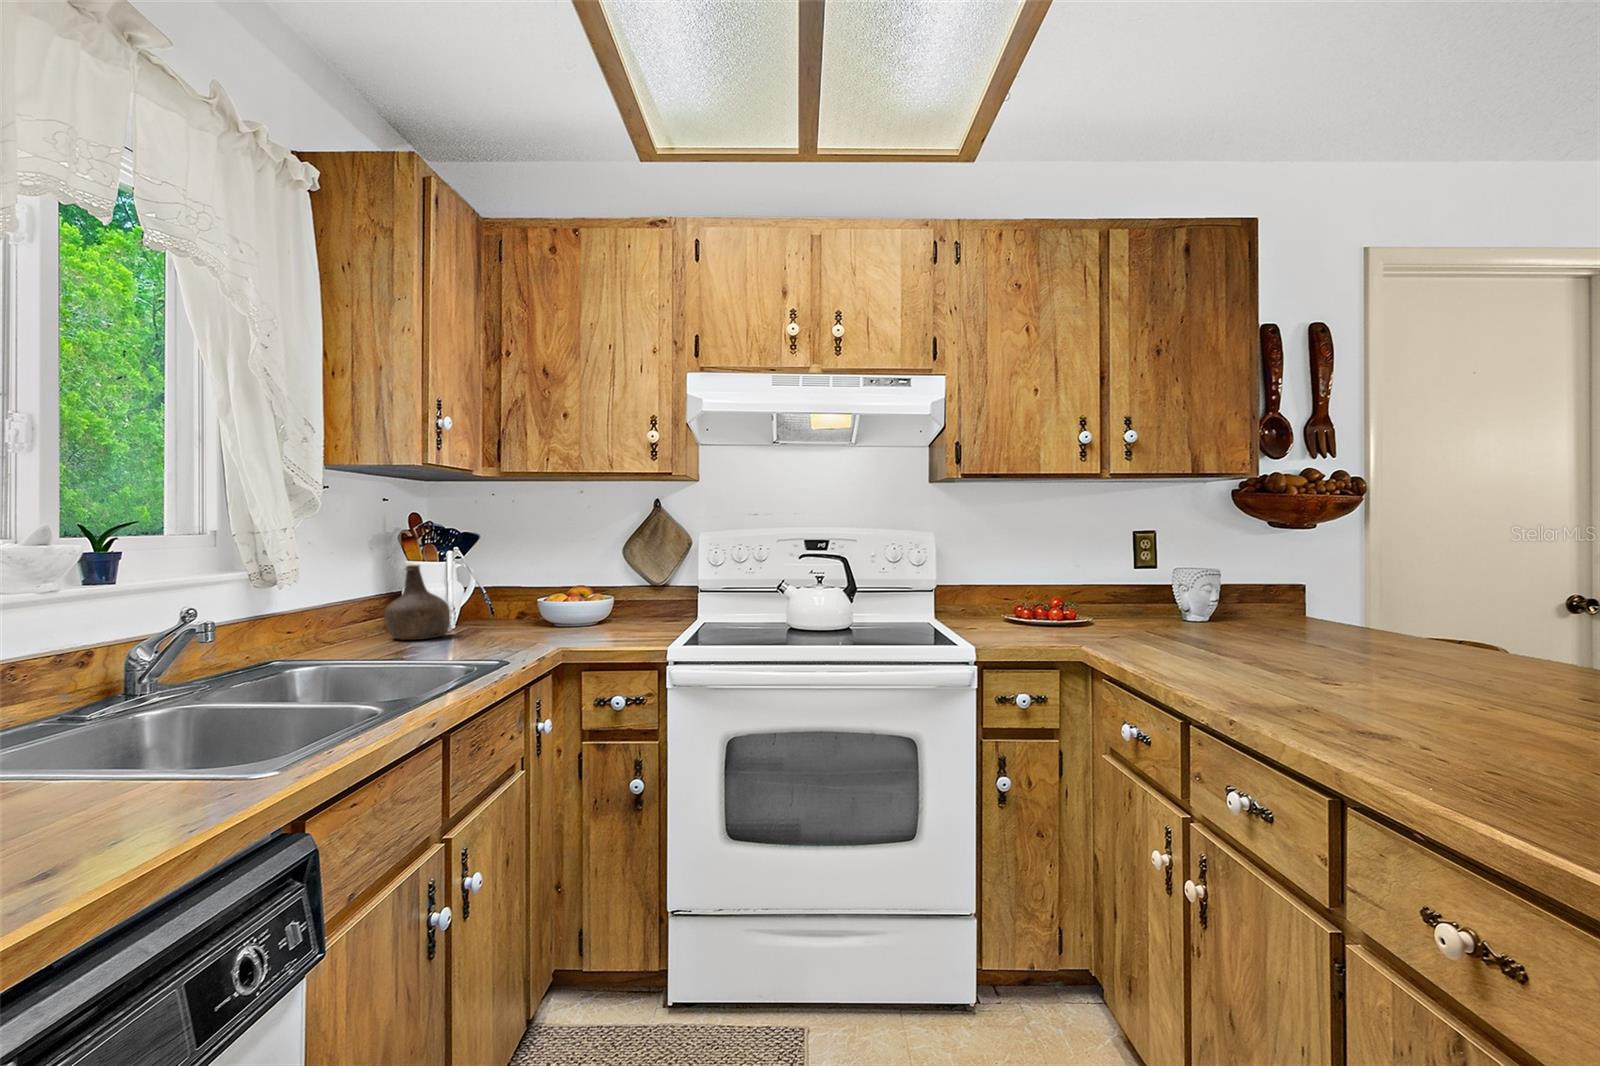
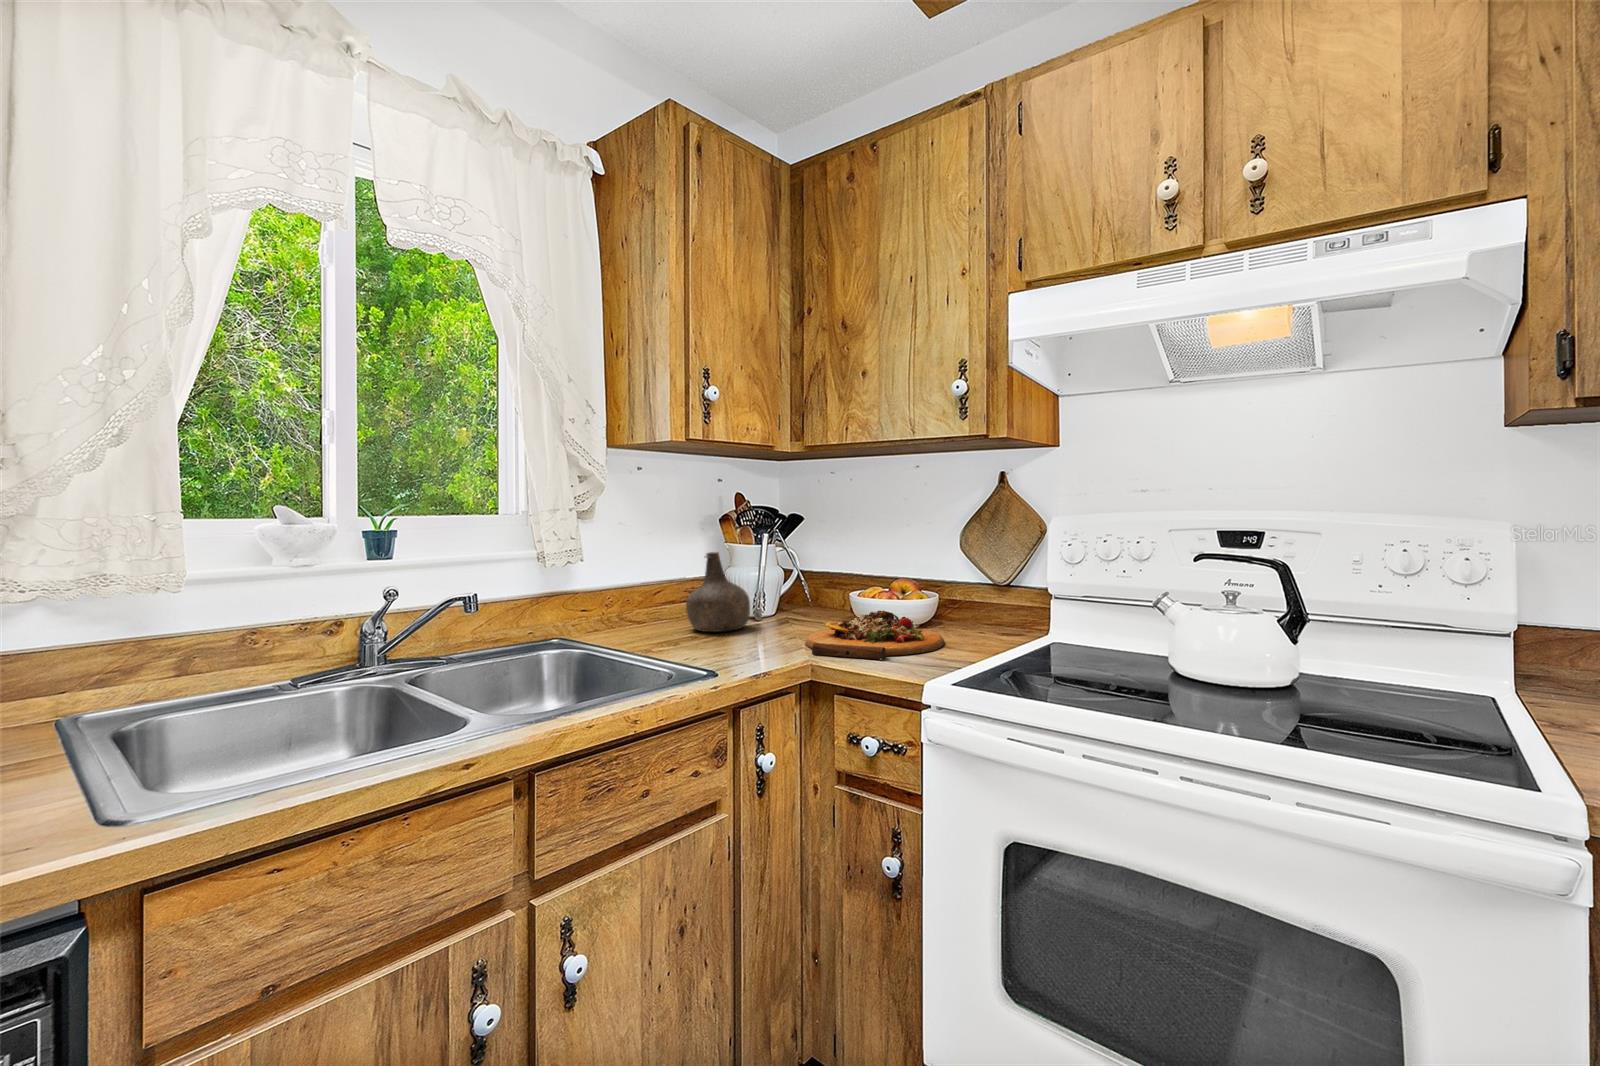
cutting board: none [524,608,640,642] -> present [805,610,944,660]

